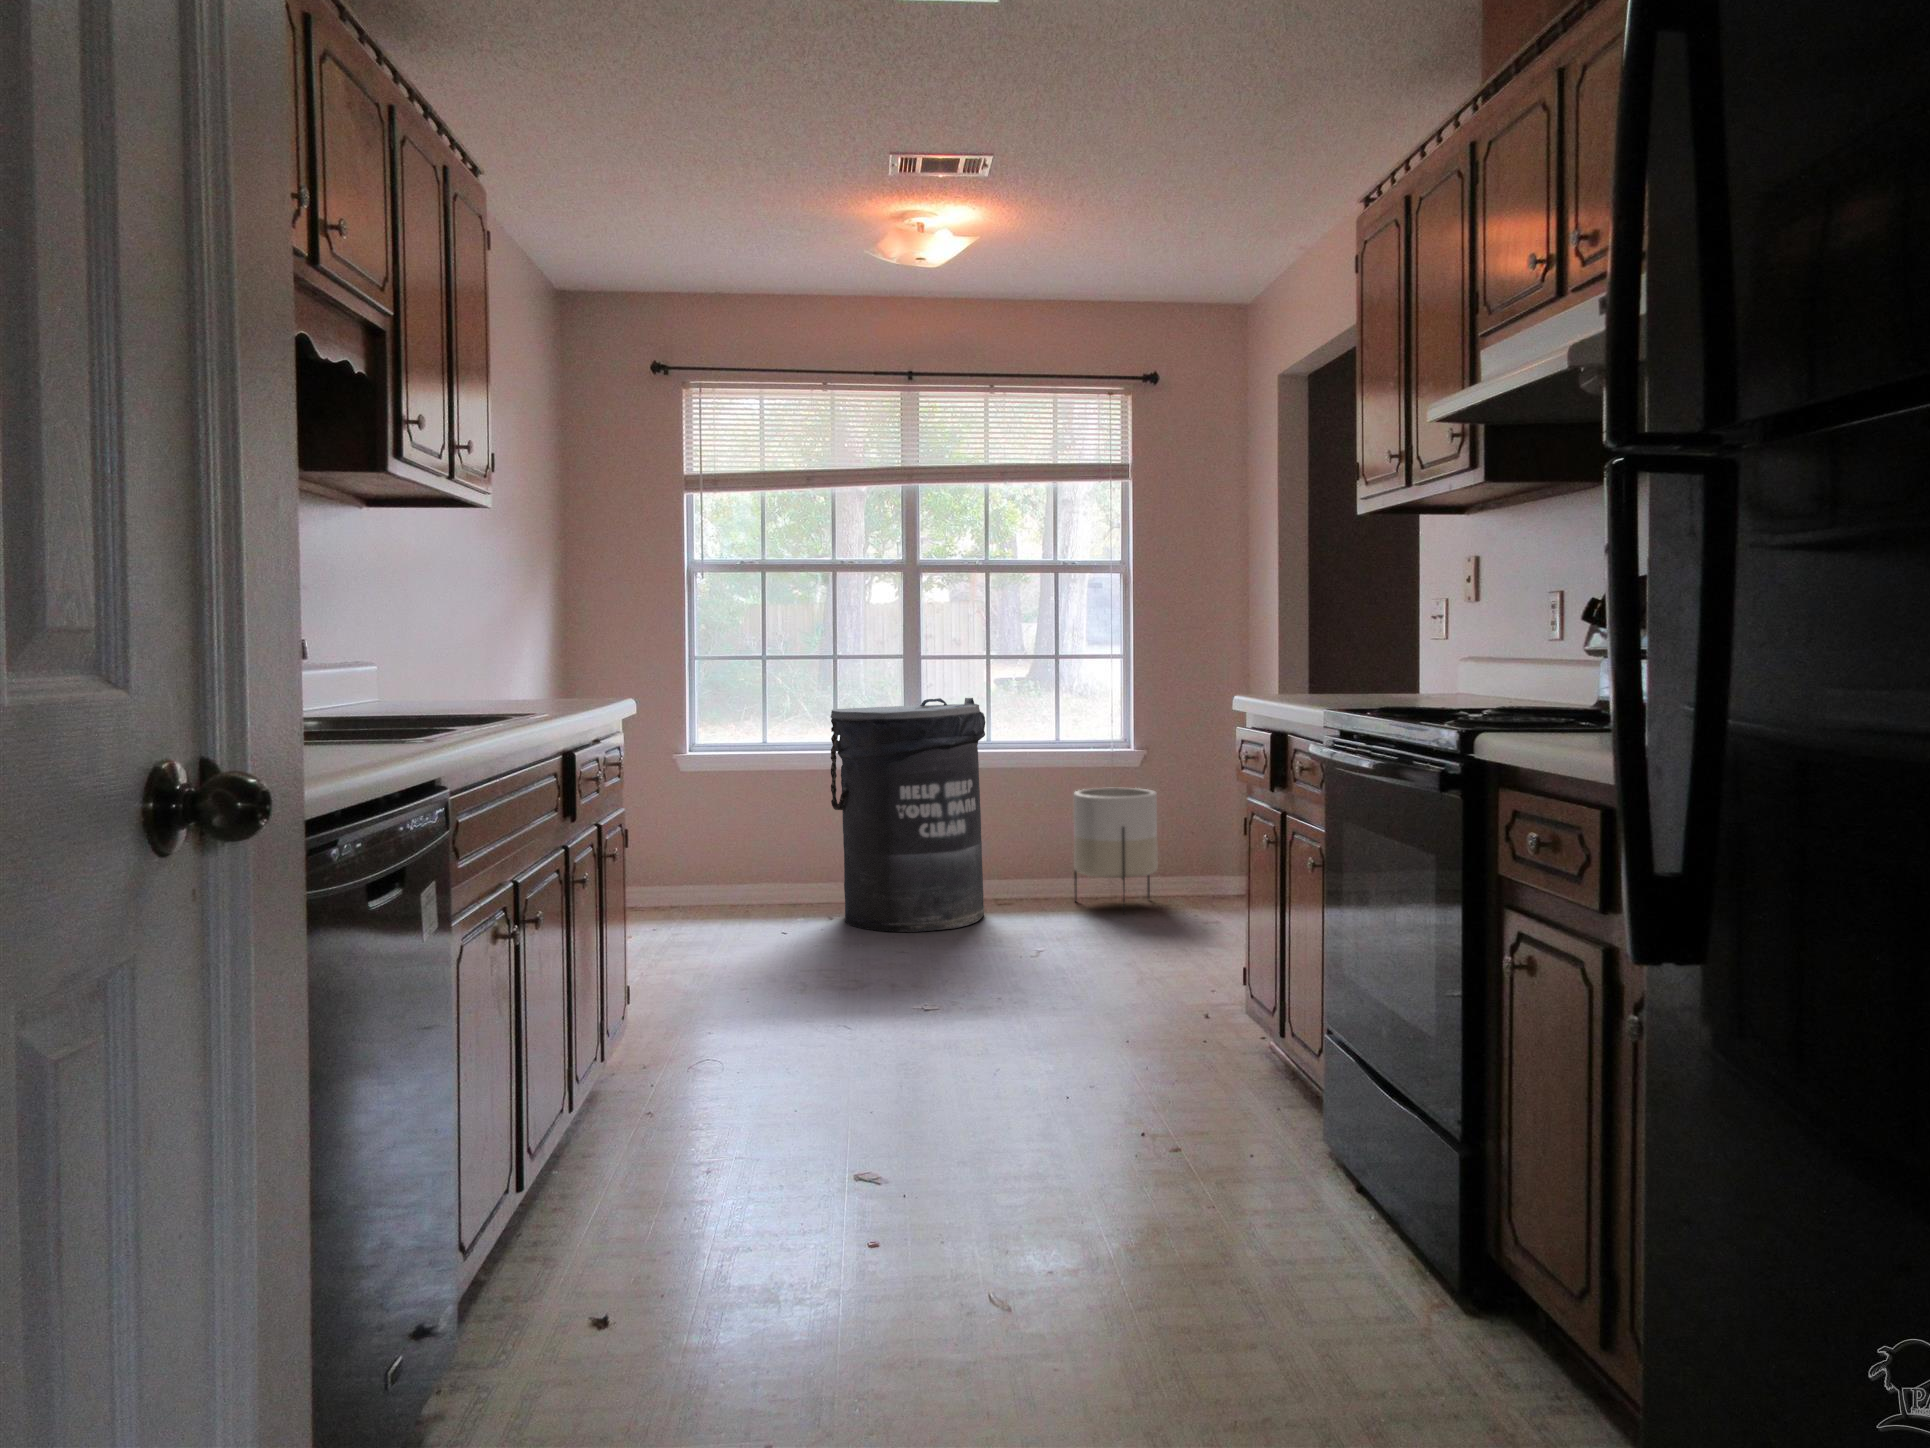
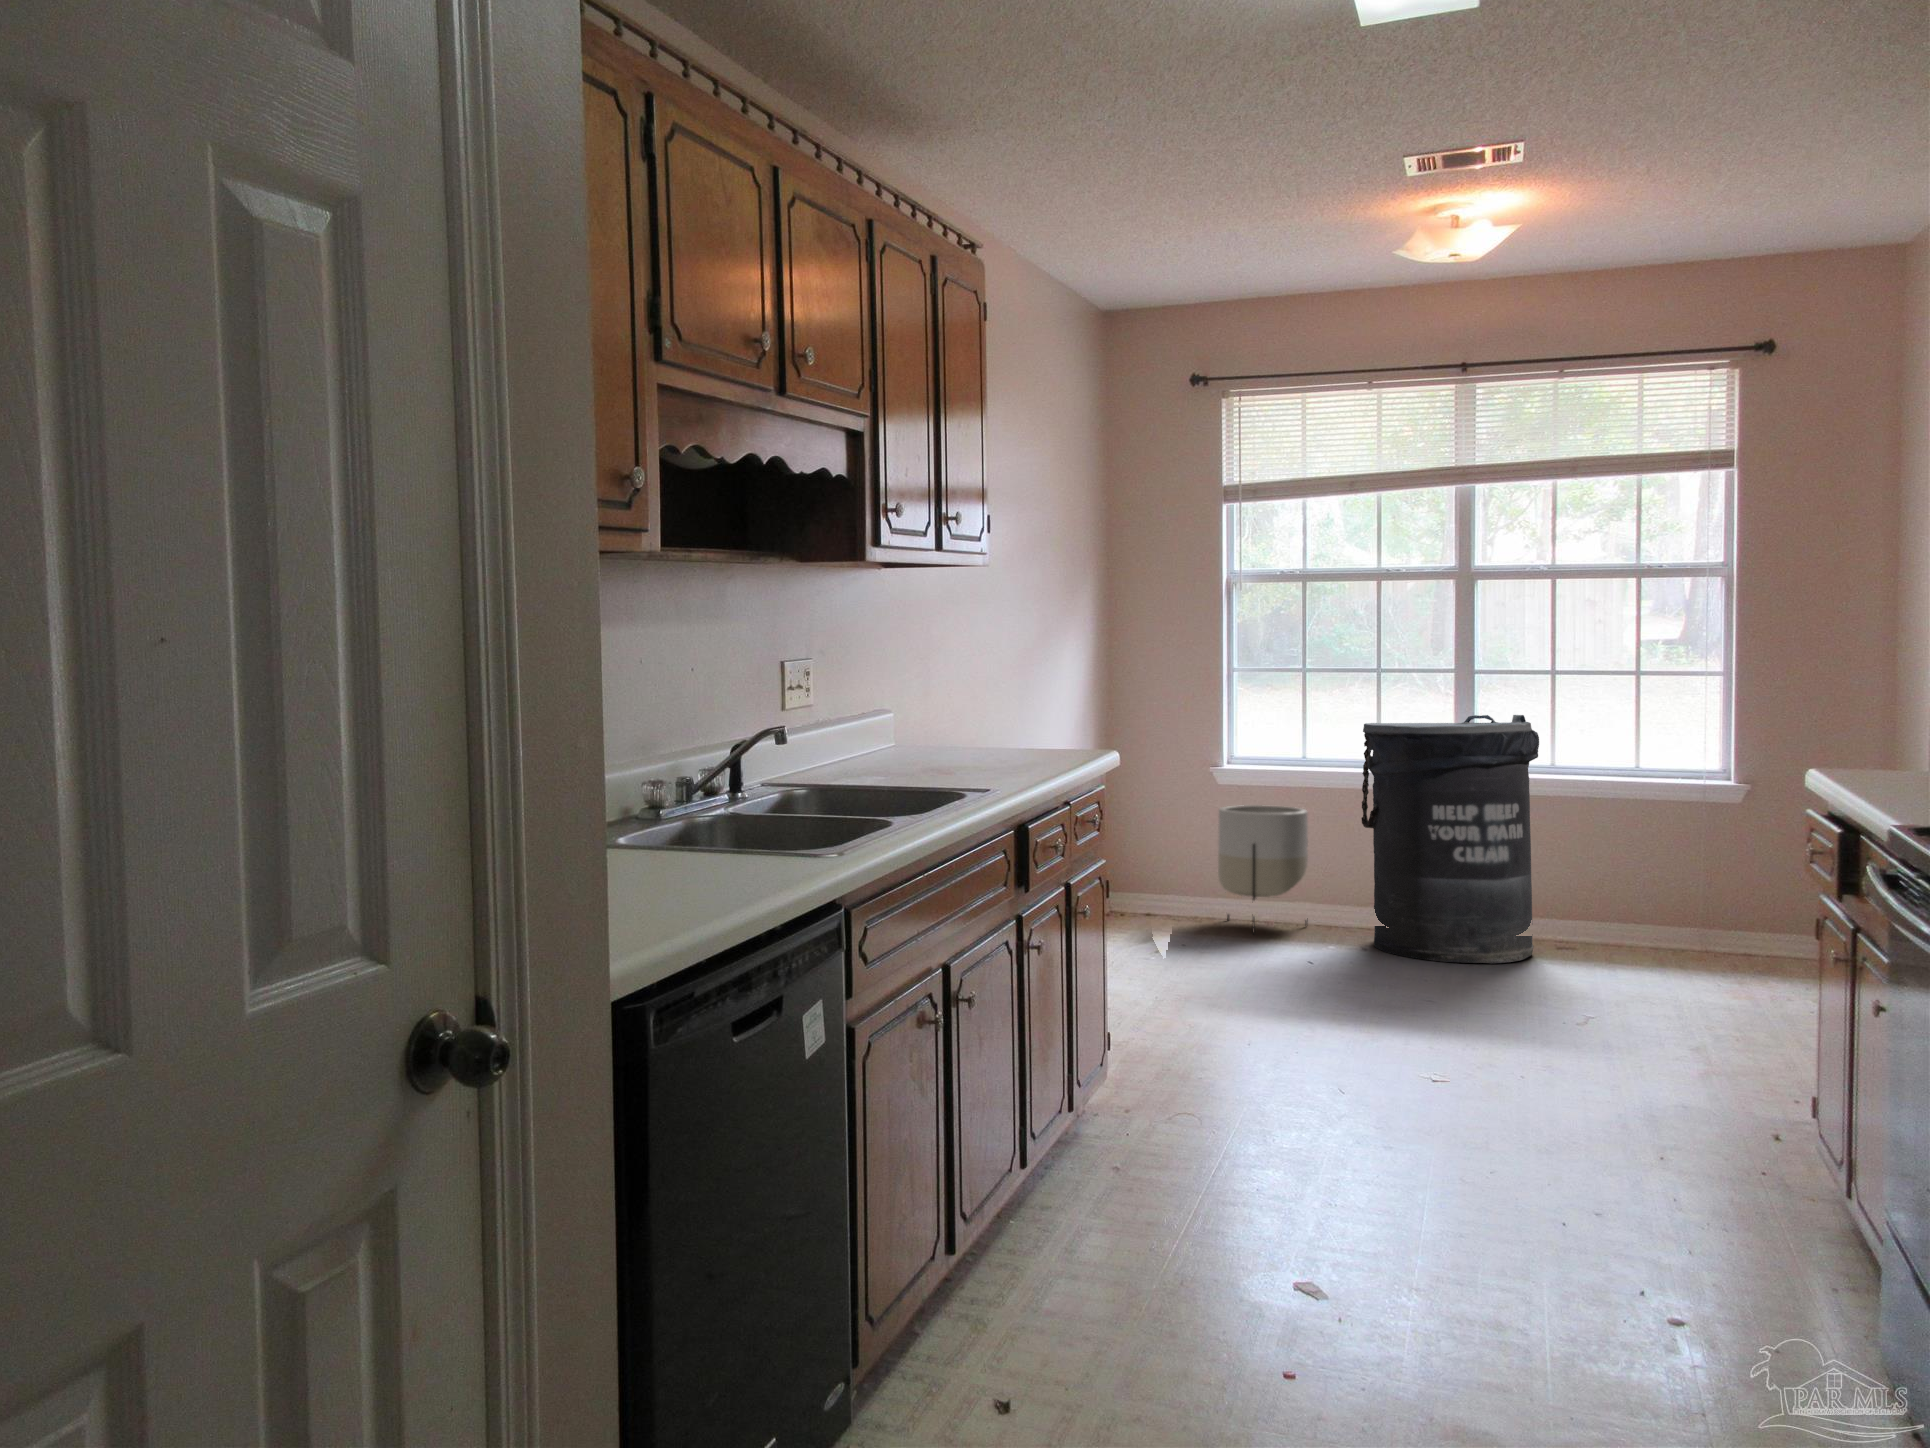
planter: present [1074,788,1158,913] -> present [1218,805,1308,933]

